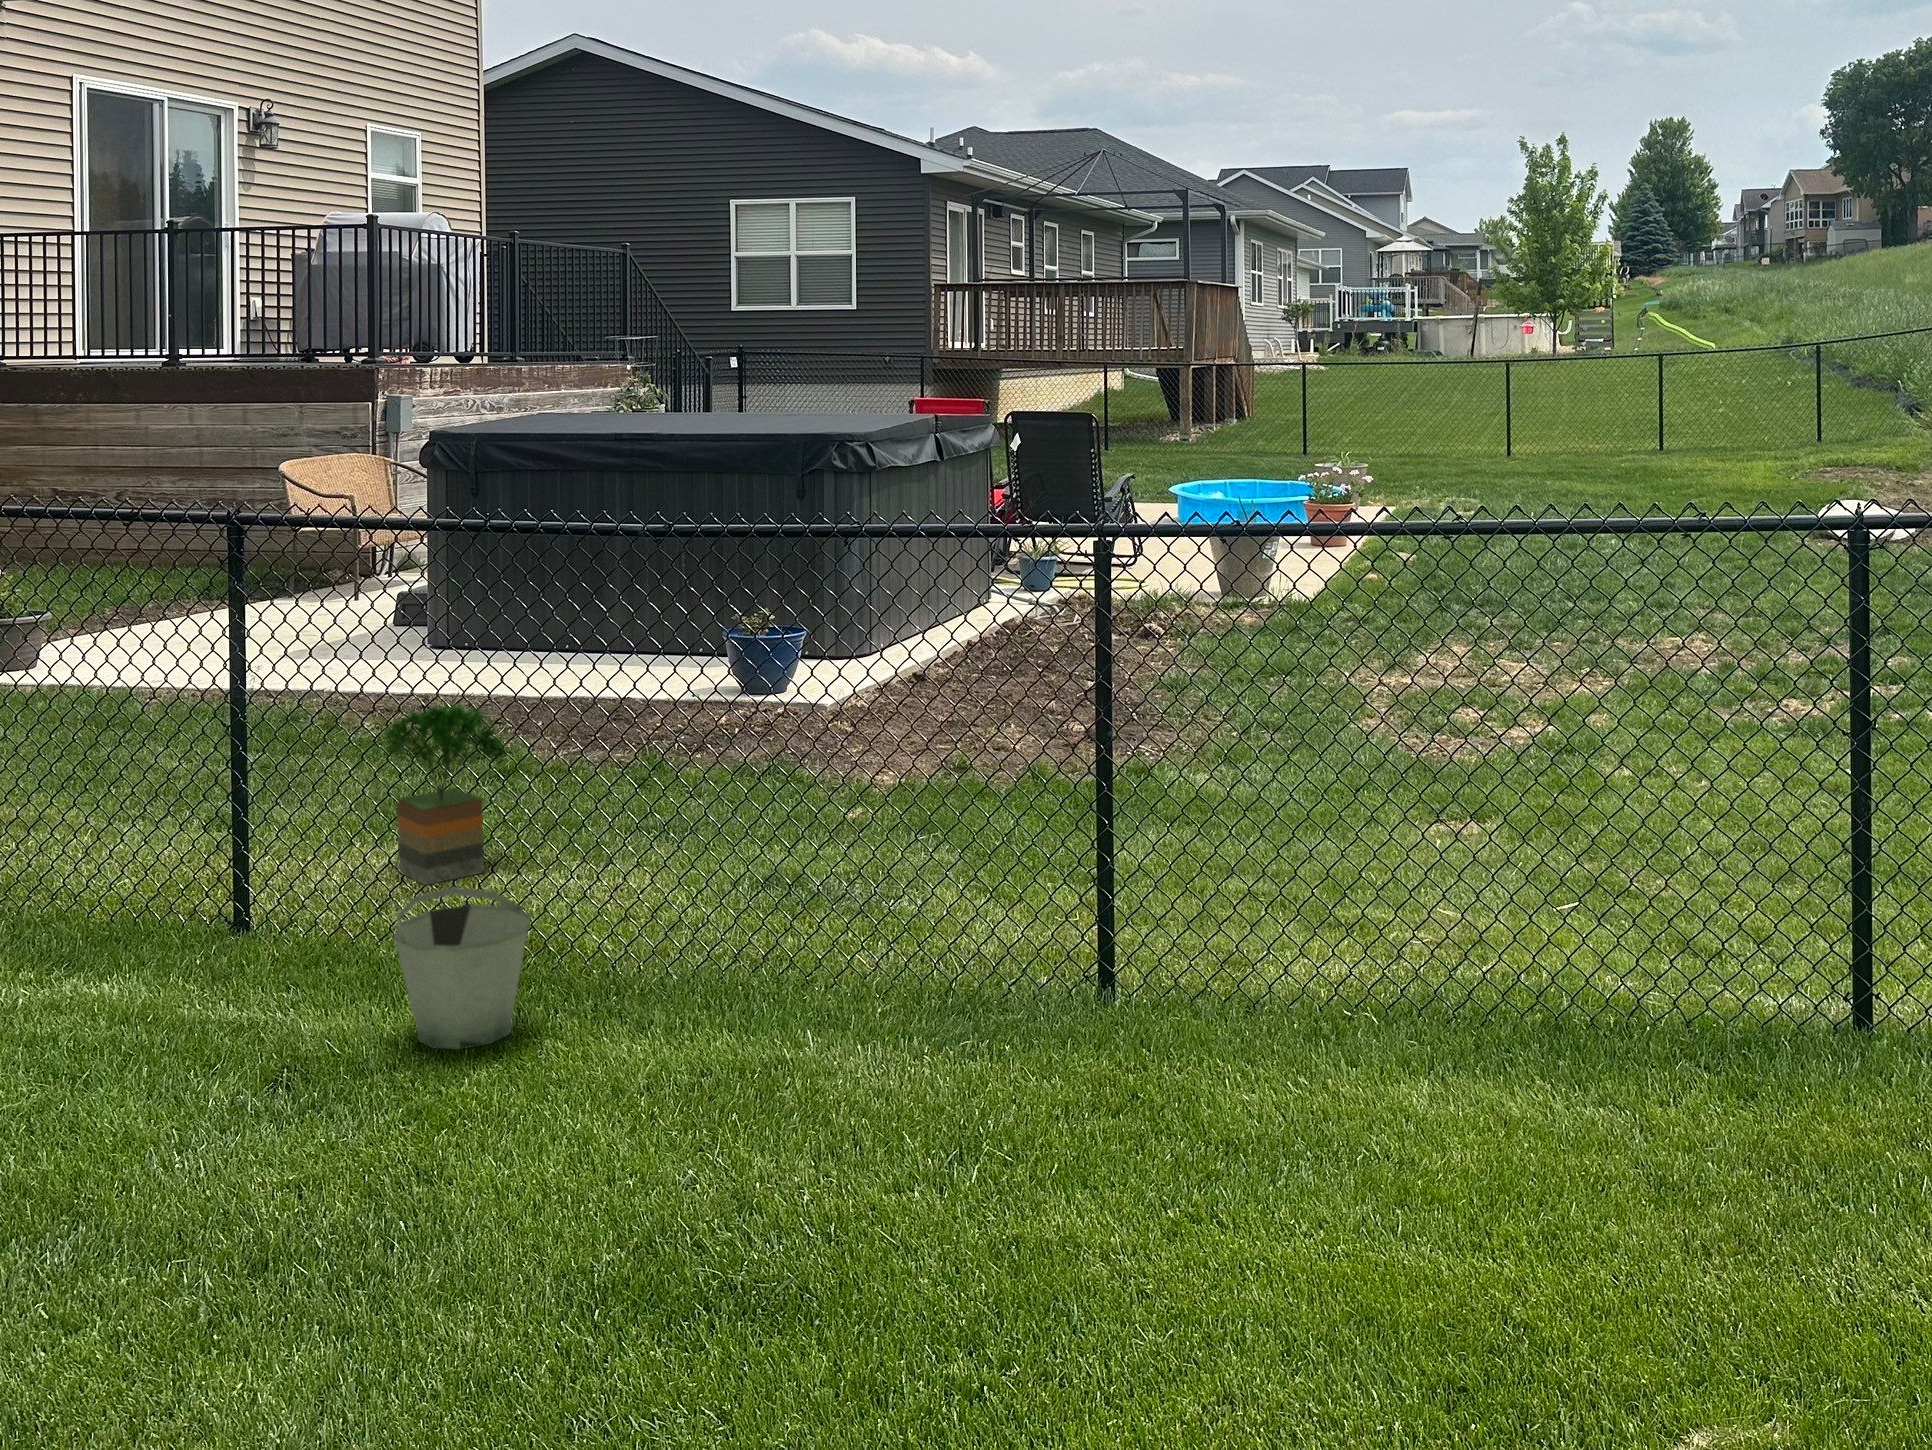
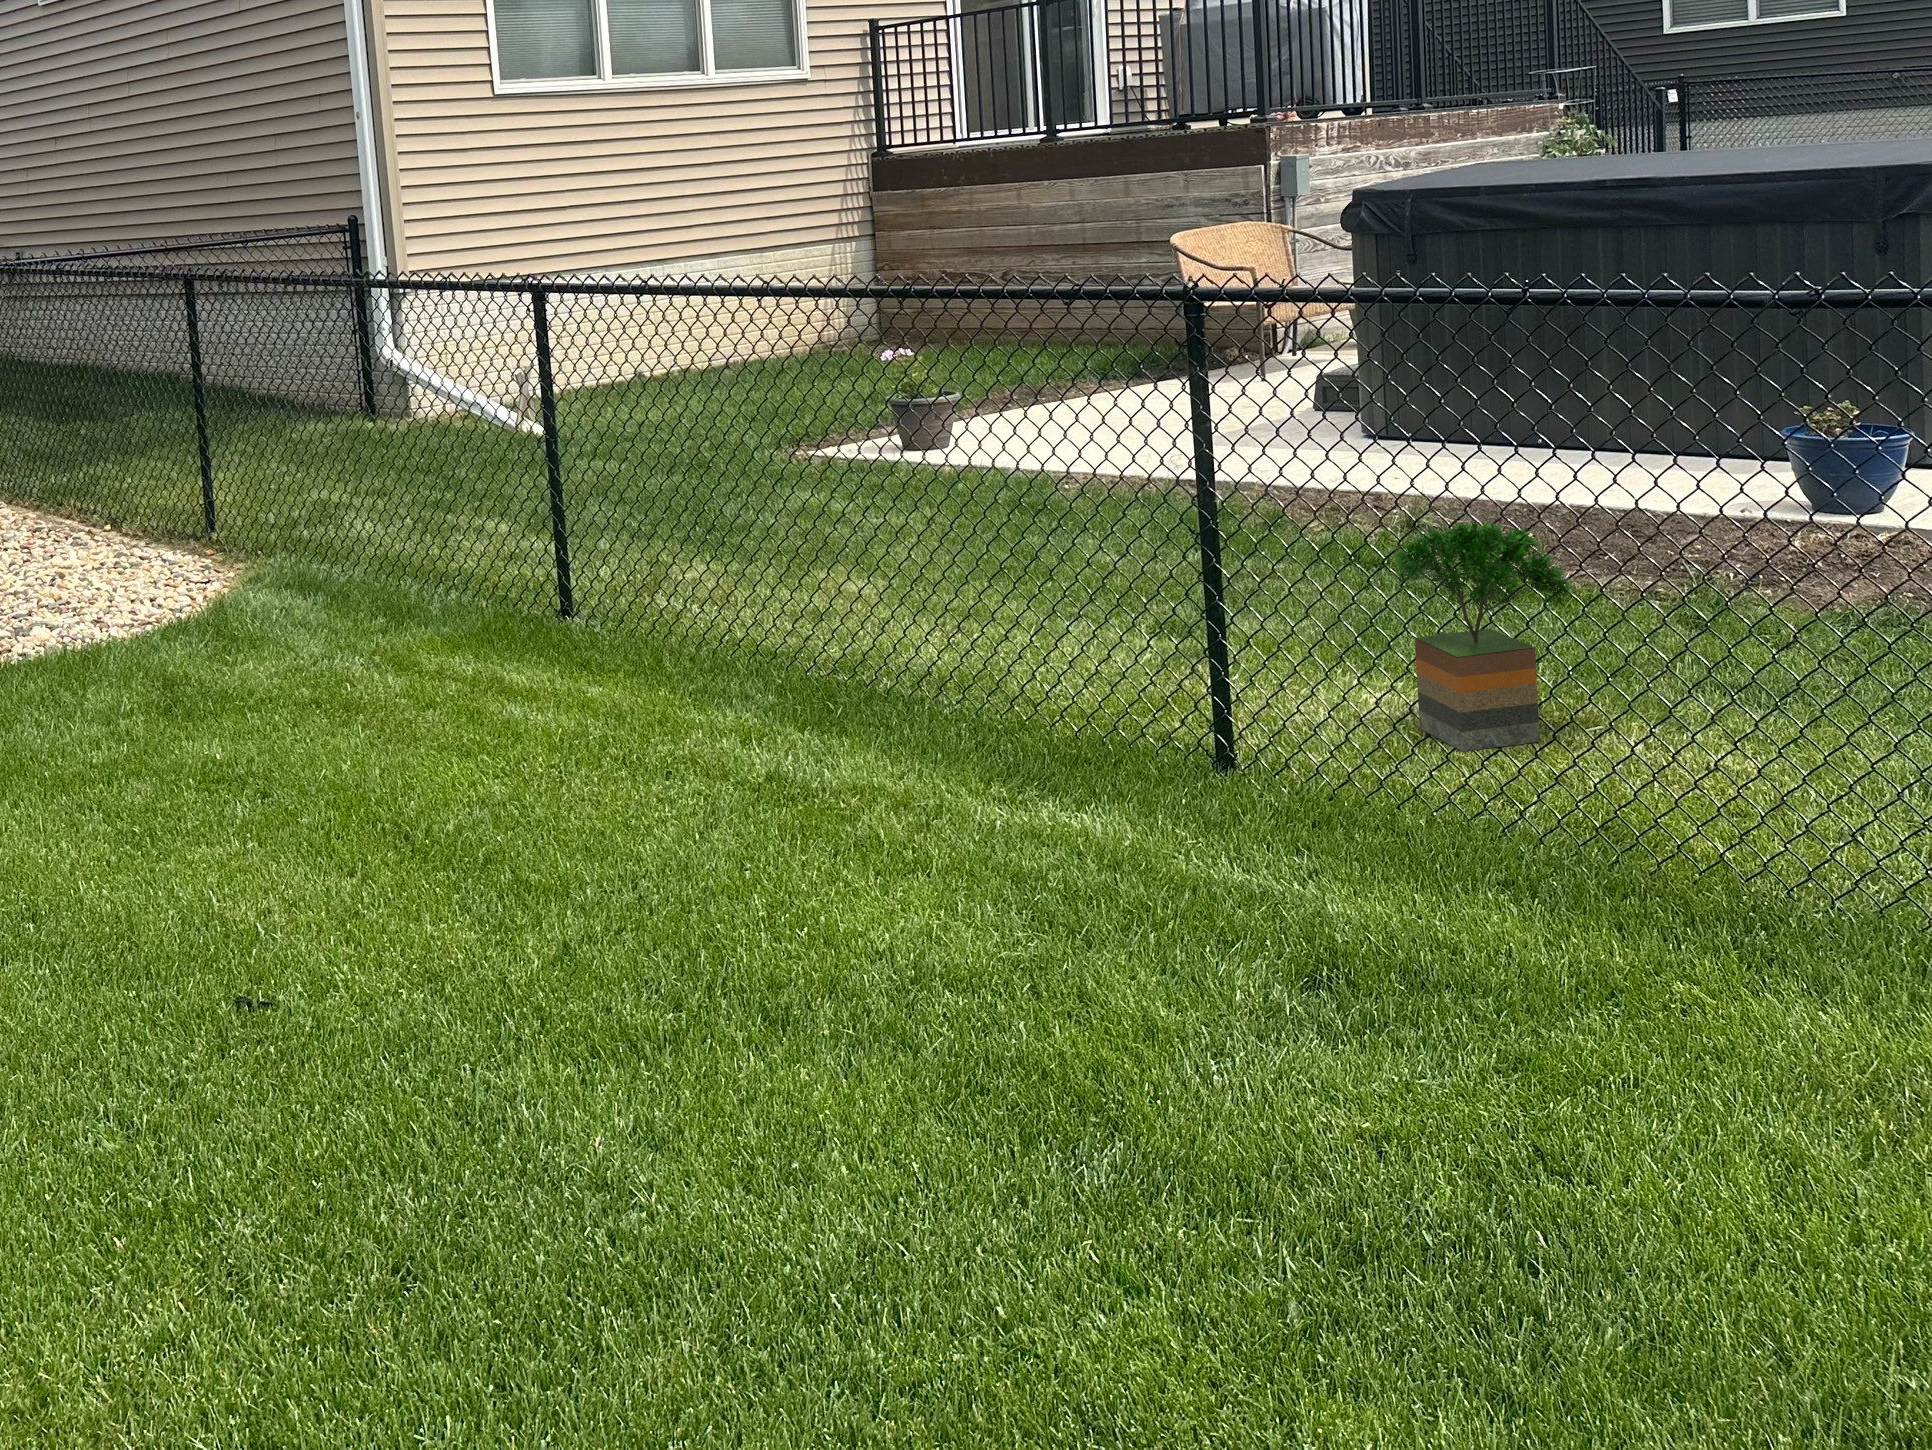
bucket: present [394,887,531,1050] -> none [1489,788,1698,1020]

